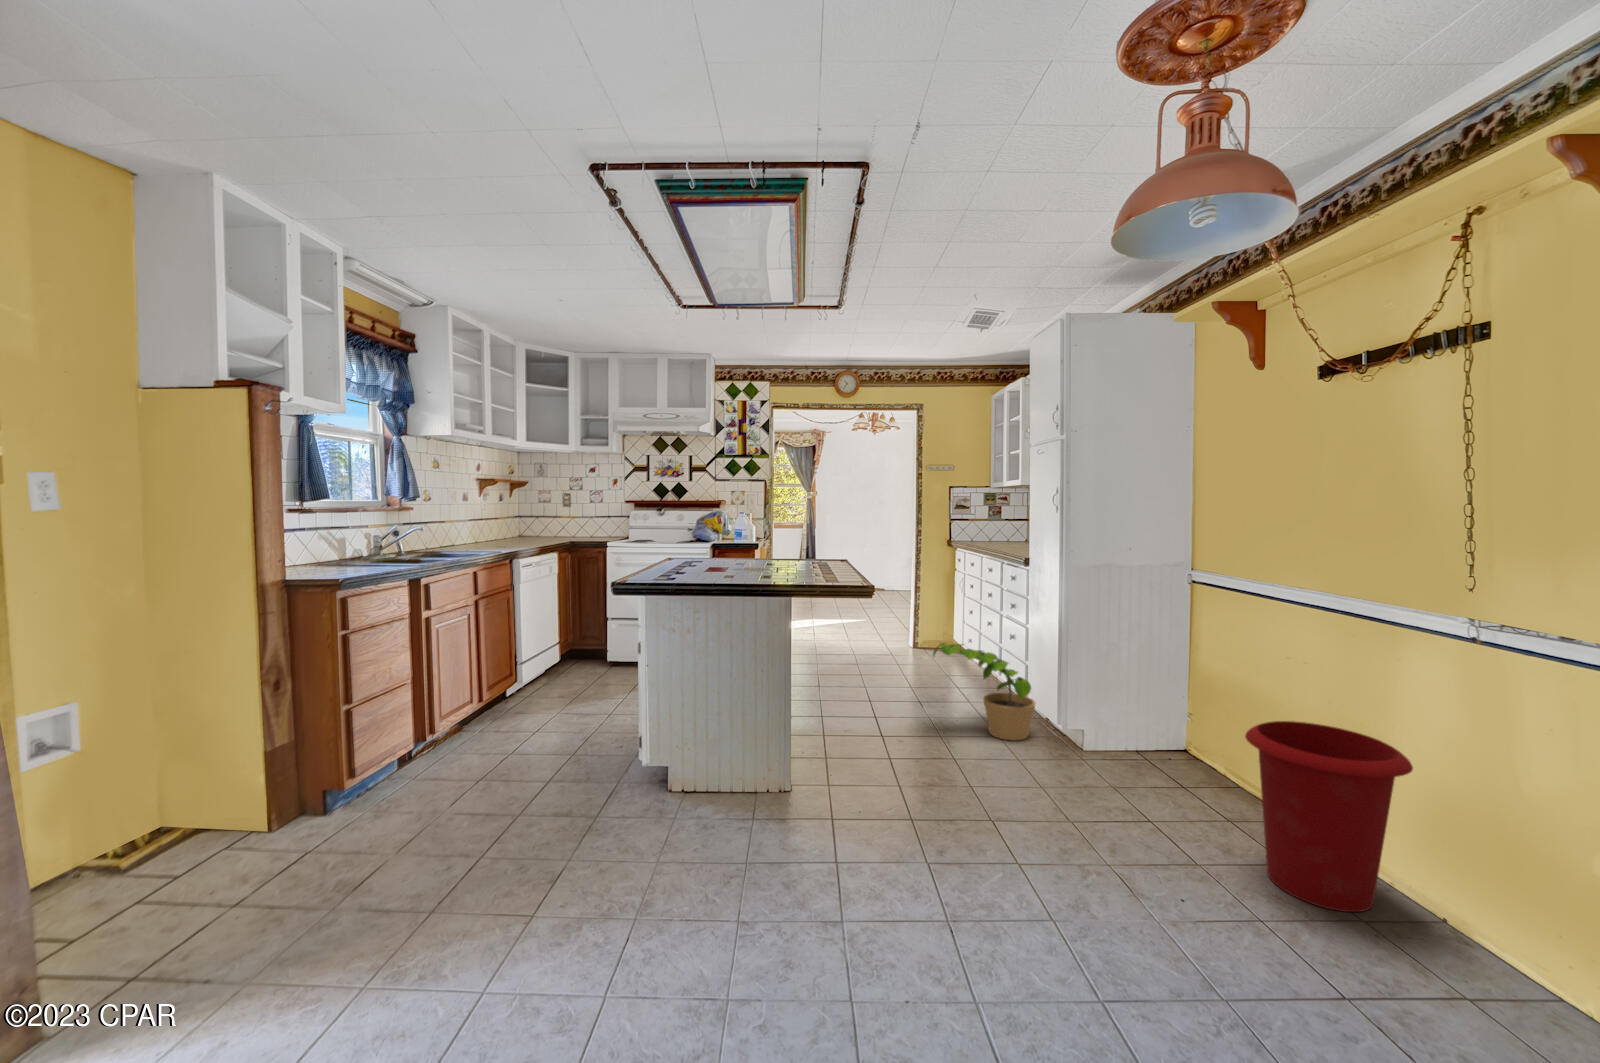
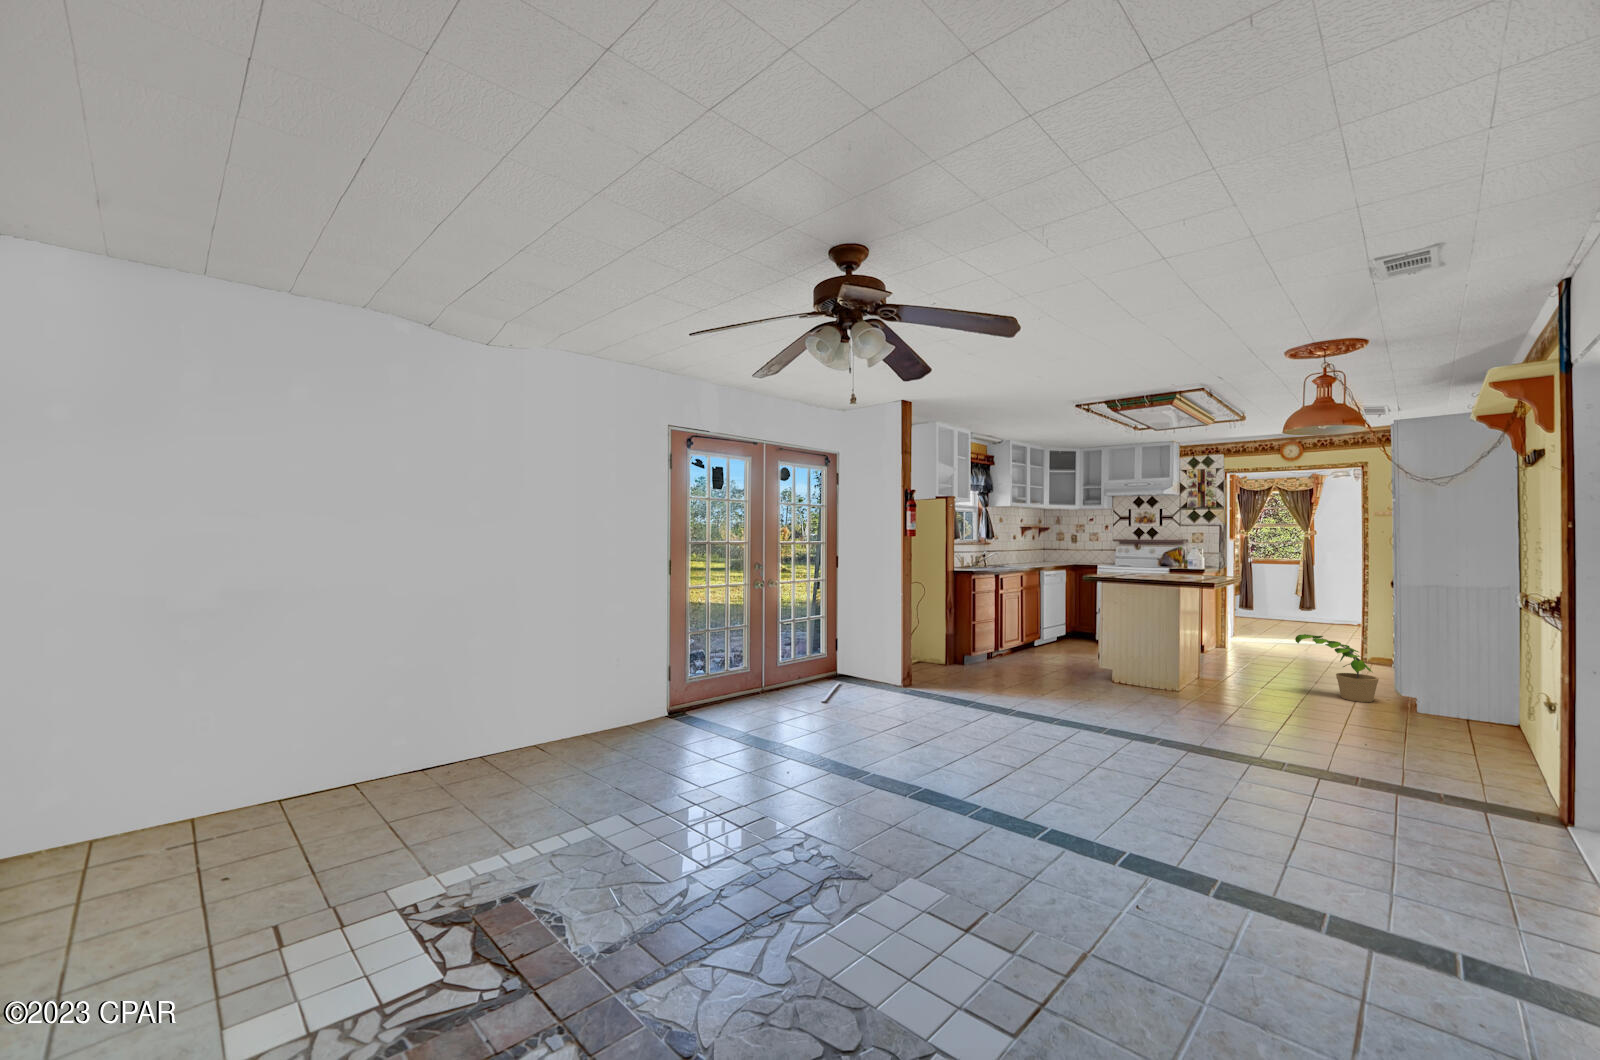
waste bin: present [1245,721,1413,912] -> none [1408,668,1504,761]

